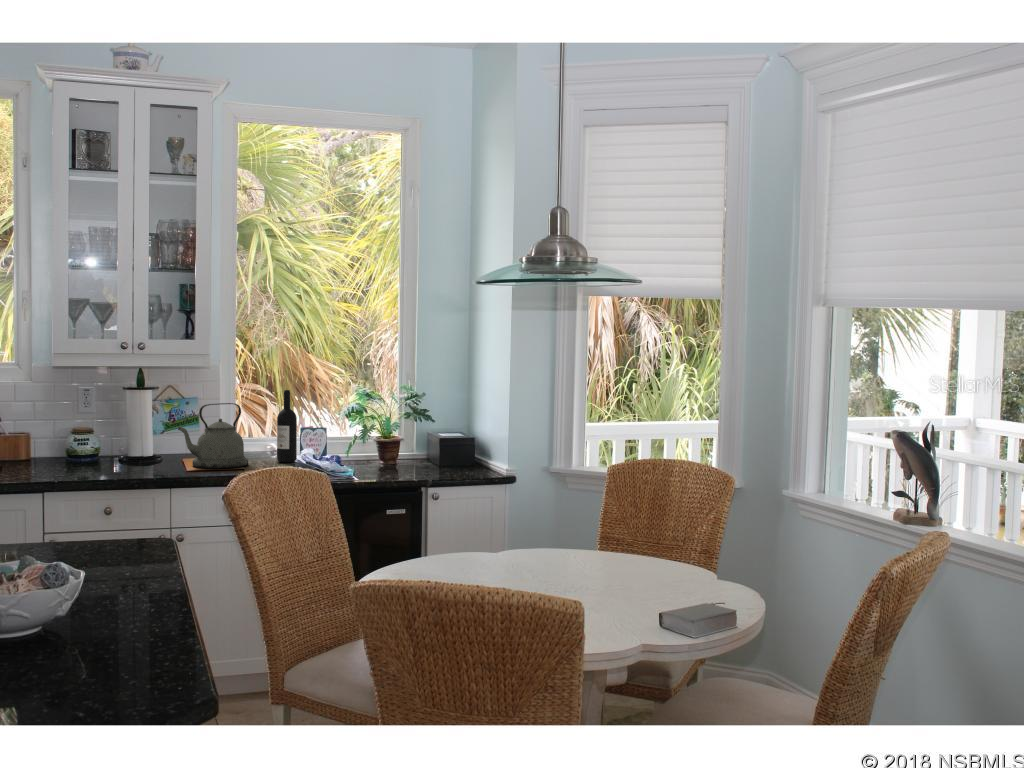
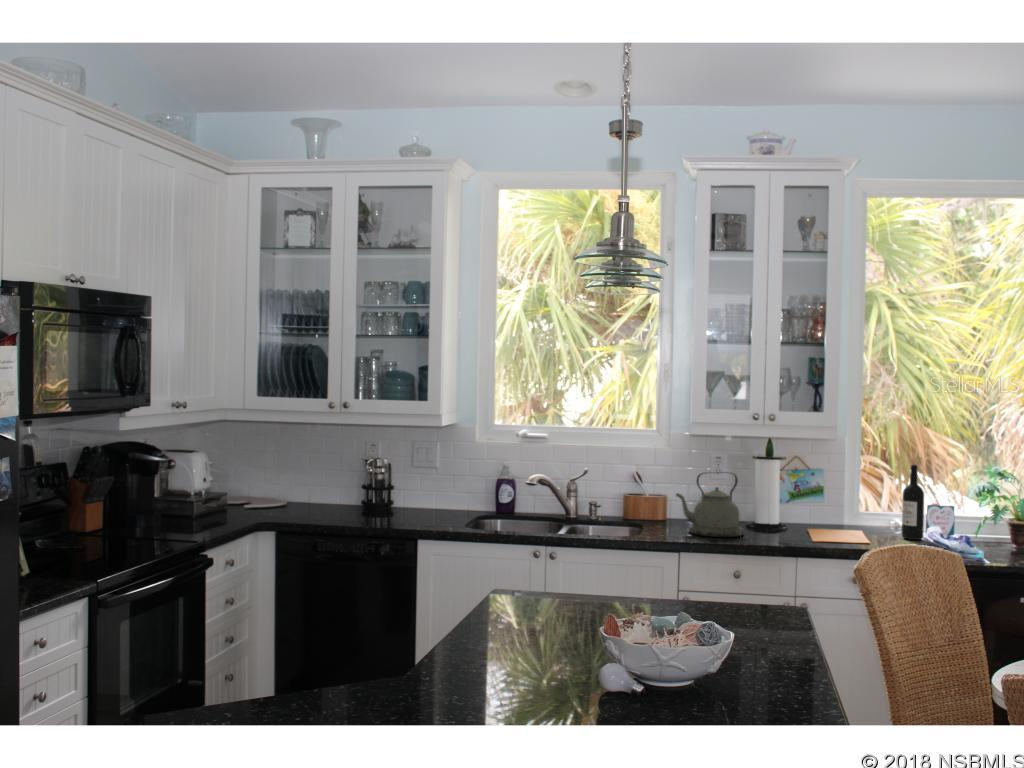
kettle: present [178,403,248,468] -> present [676,473,743,537]

